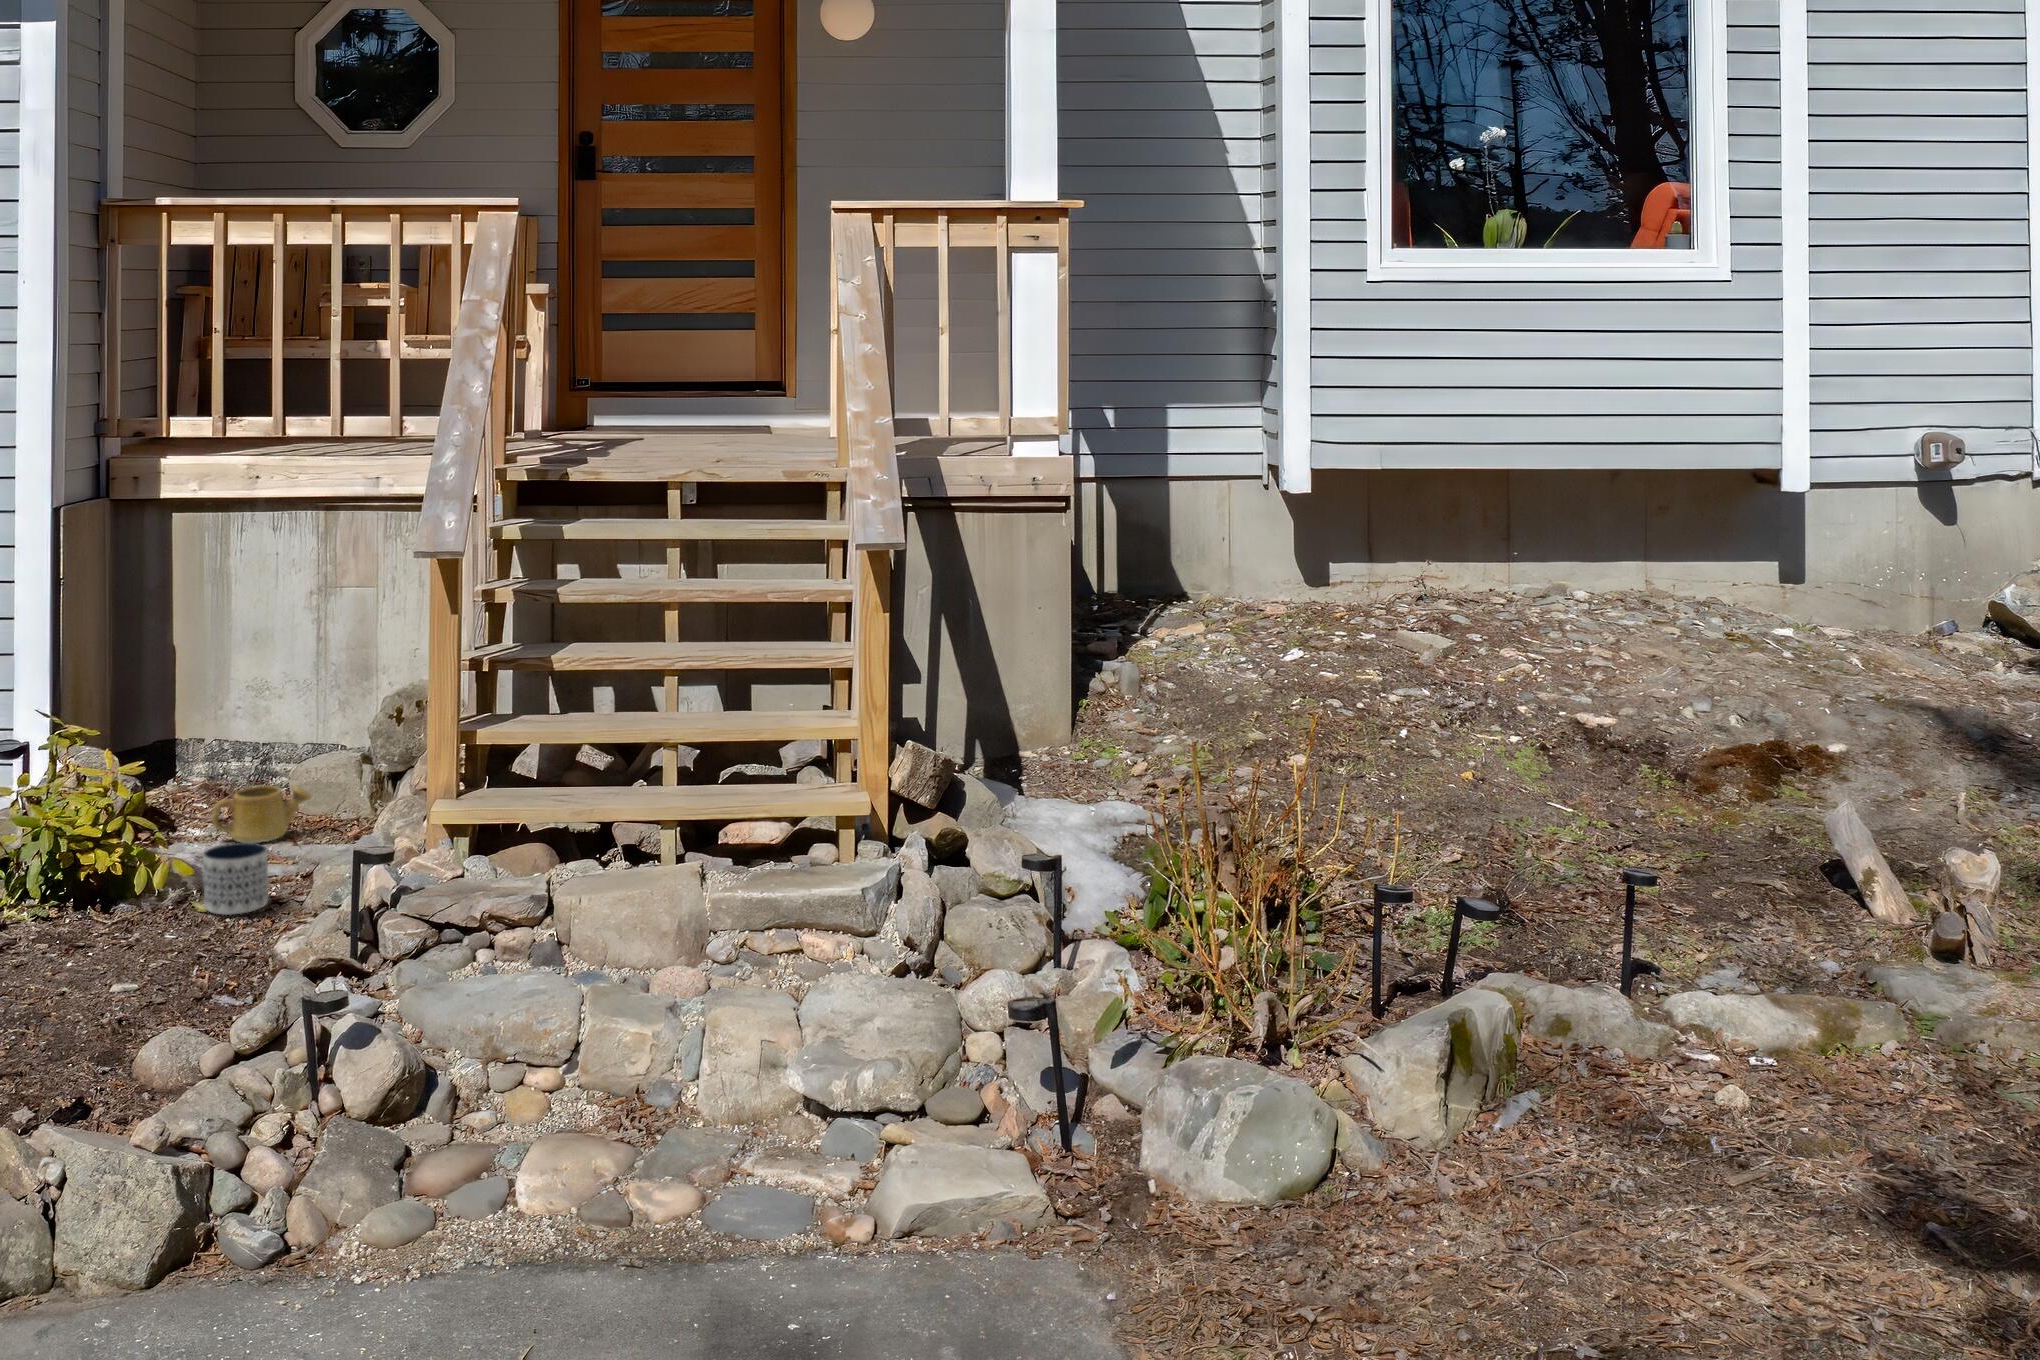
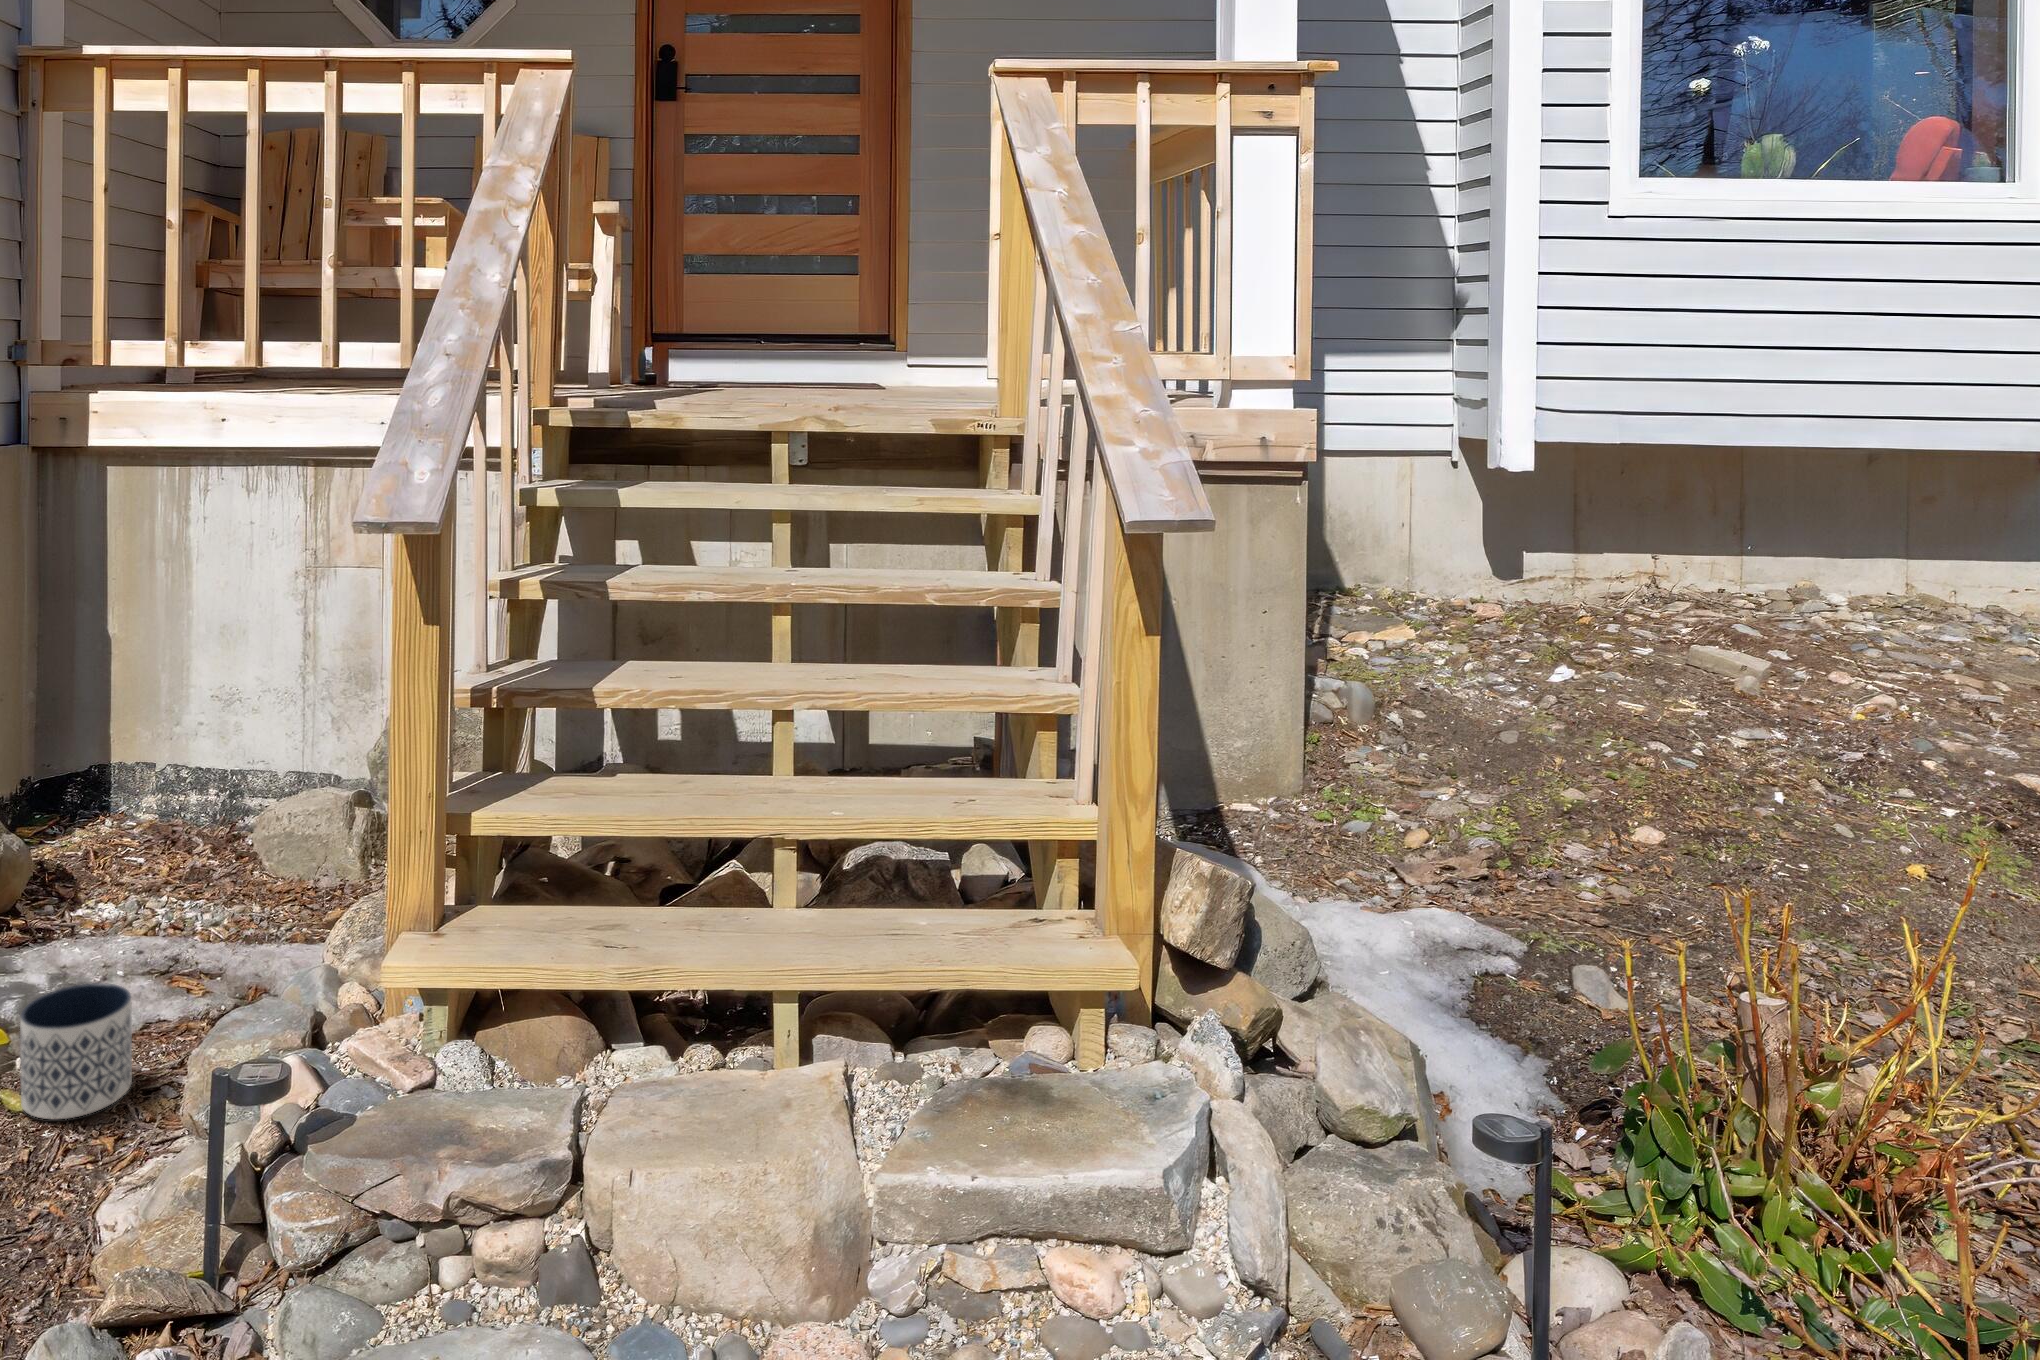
watering can: present [212,785,311,843] -> none [107,851,259,942]

